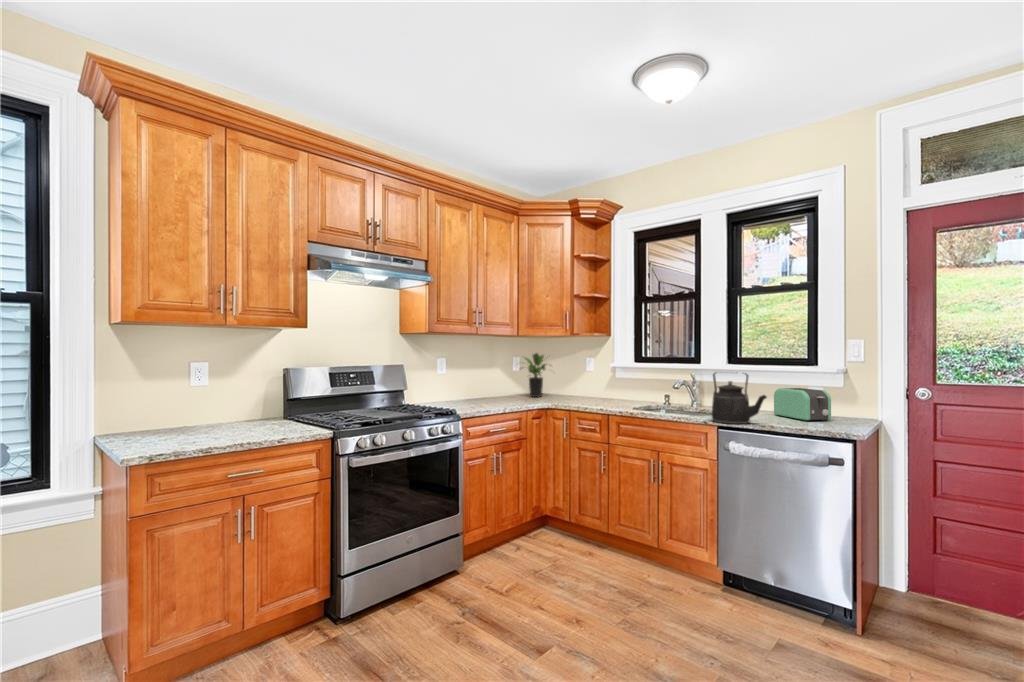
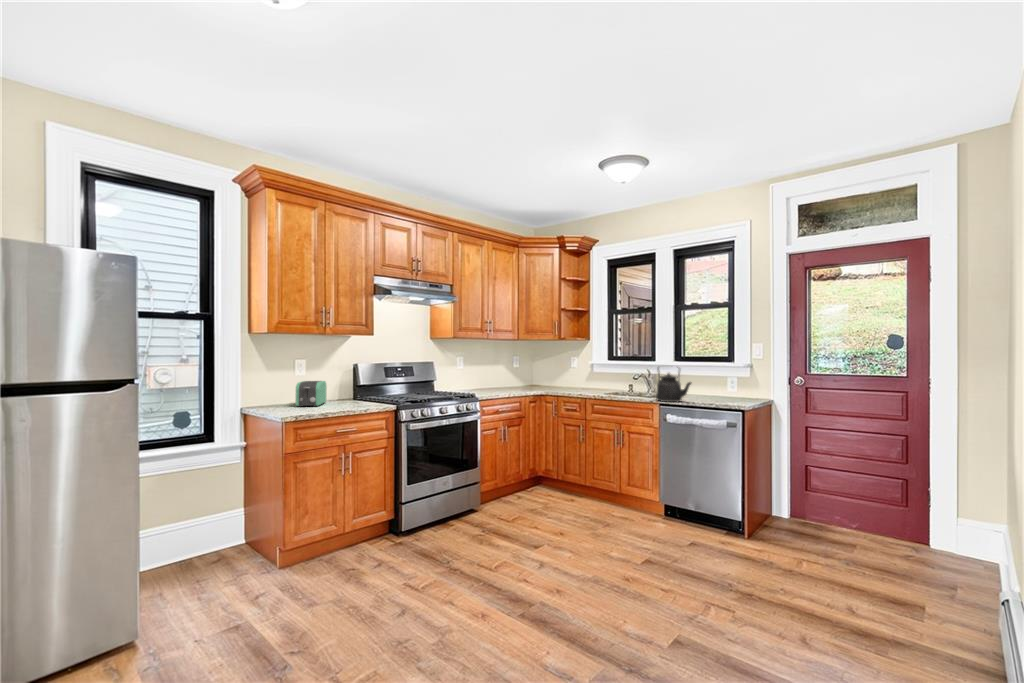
potted plant: present [526,353,546,397] -> none [515,353,547,387]
toaster: present [774,388,831,421] -> present [296,381,327,407]

